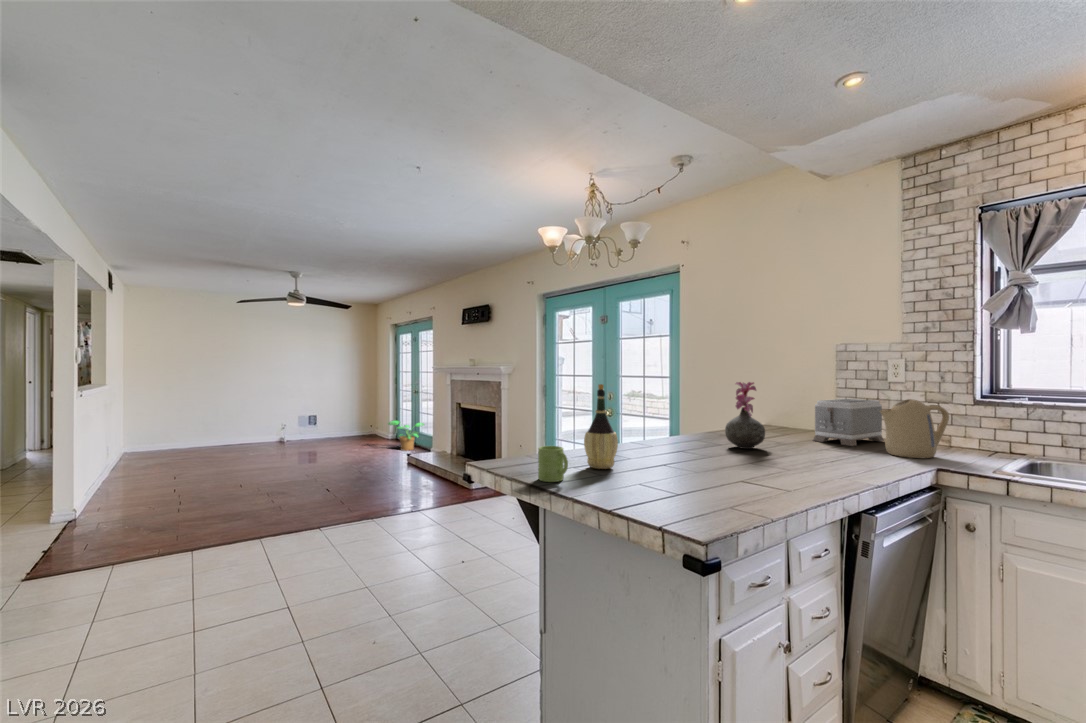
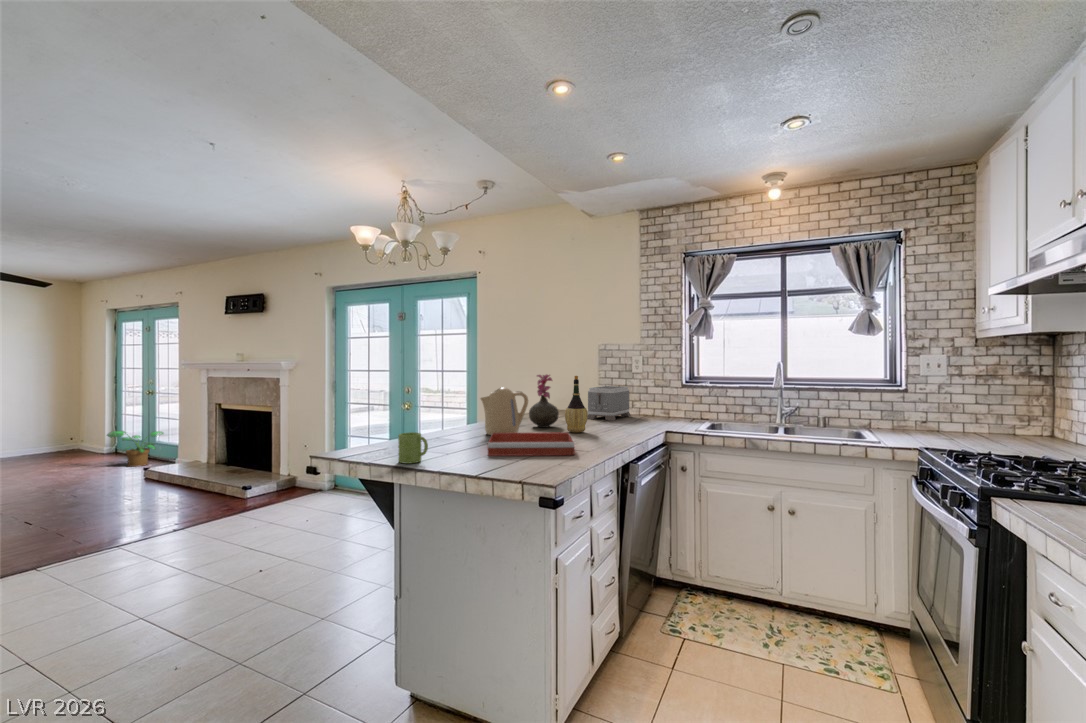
wine bottle: present [584,384,618,469] -> present [565,376,588,432]
kettle: present [880,399,949,458] -> present [480,387,528,435]
tray: none [645,452,765,494] -> present [488,432,574,456]

